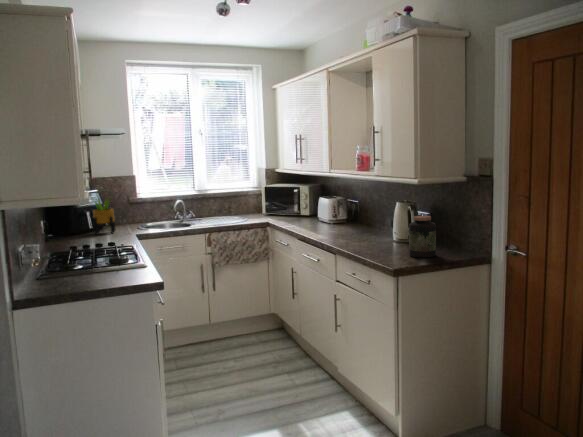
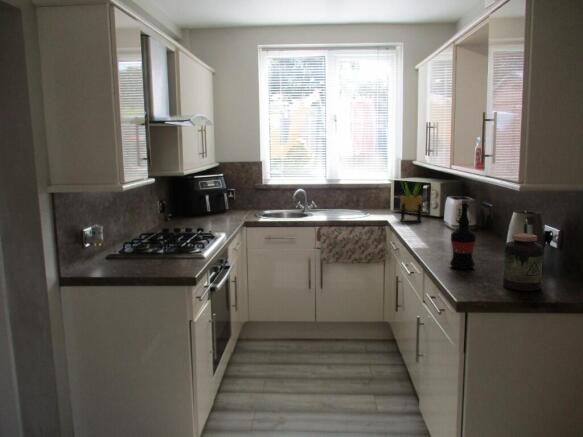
wine bottle: none [360,195,379,249] -> present [450,200,476,269]
potted plant: present [93,199,115,235] -> present [401,183,422,222]

